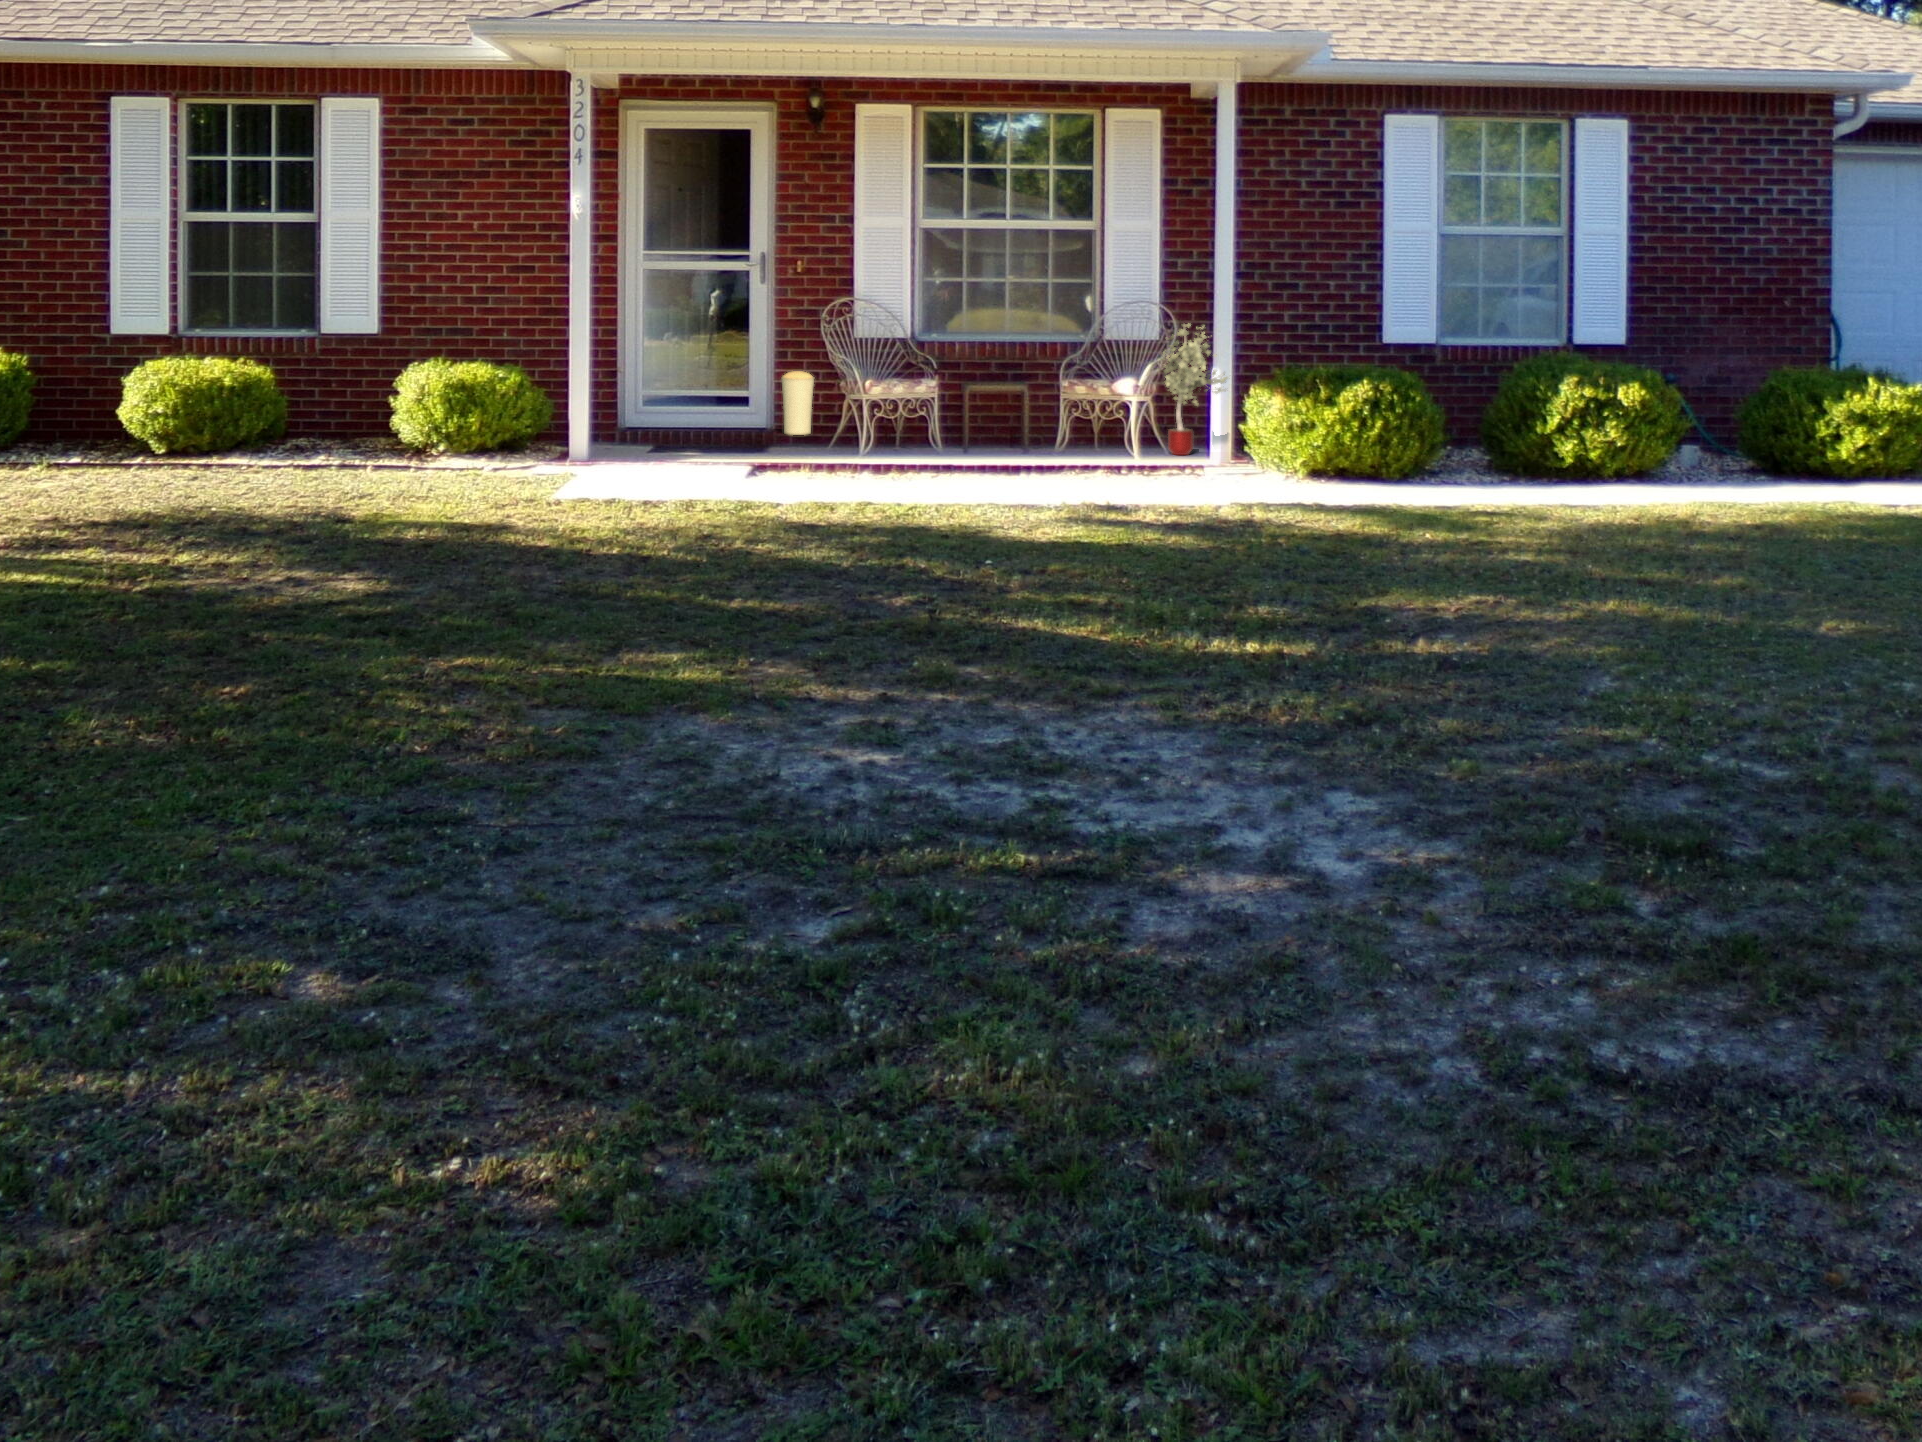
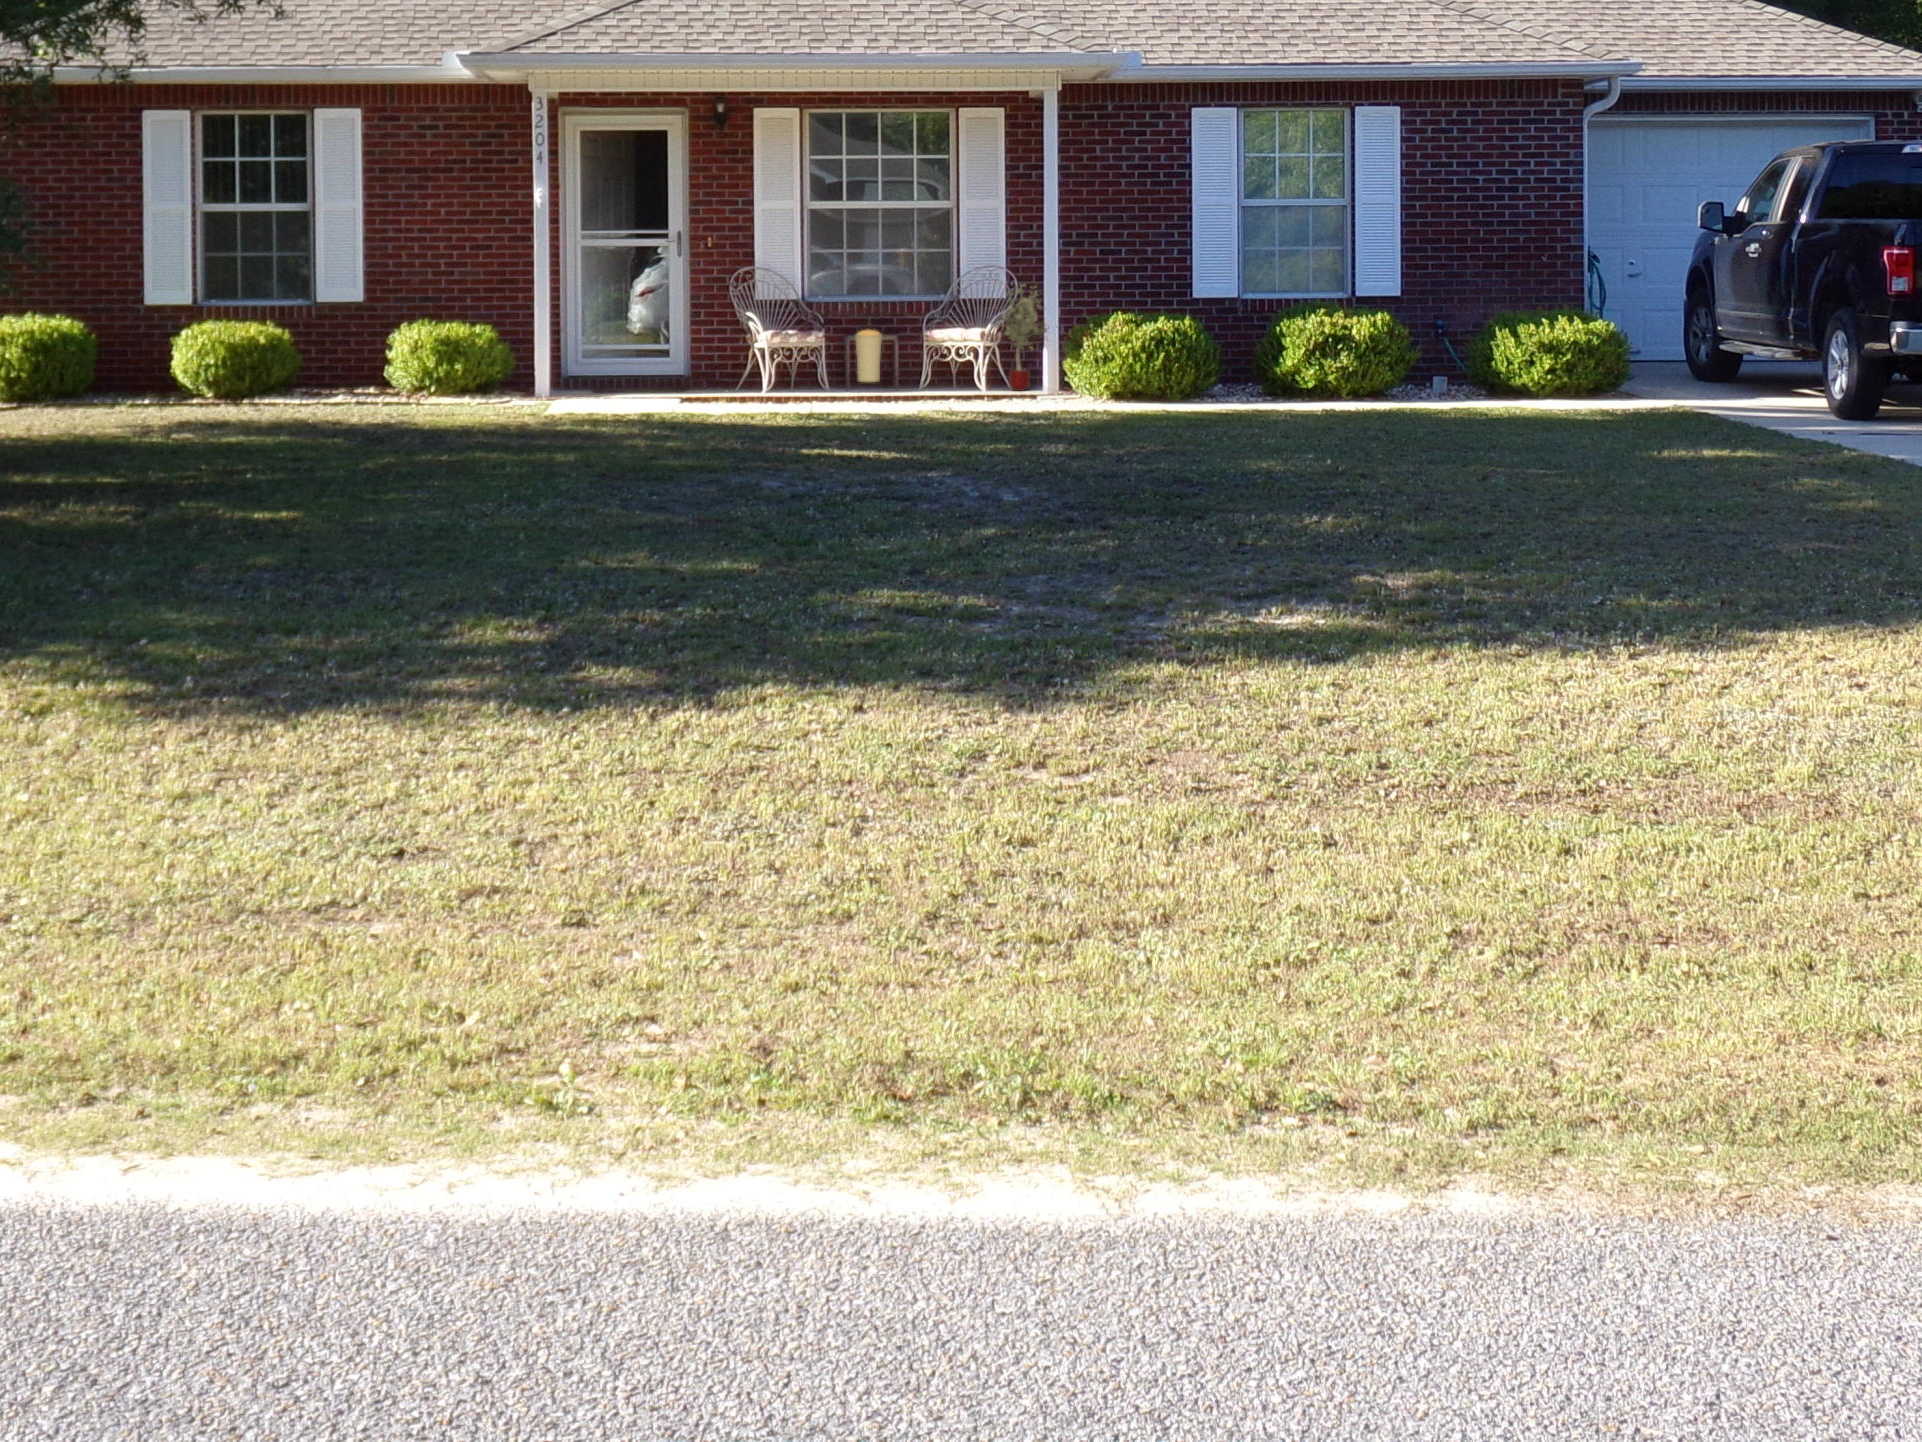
trash can: present [781,371,814,435] -> present [855,330,882,382]

